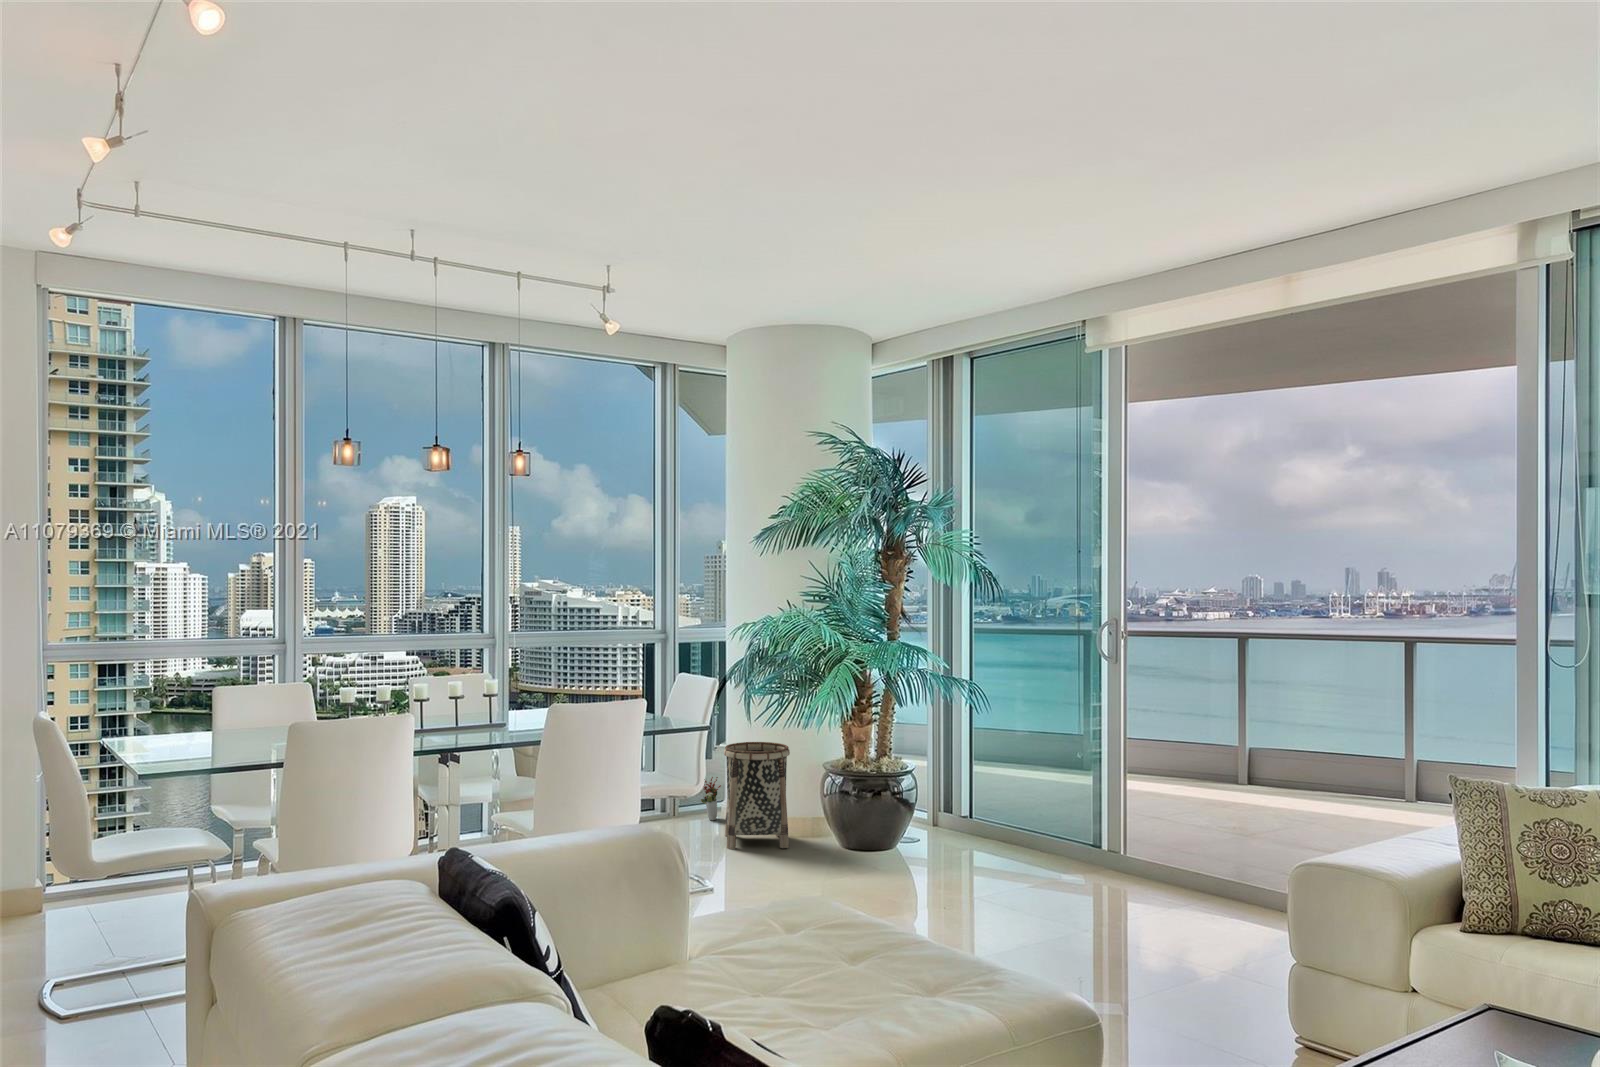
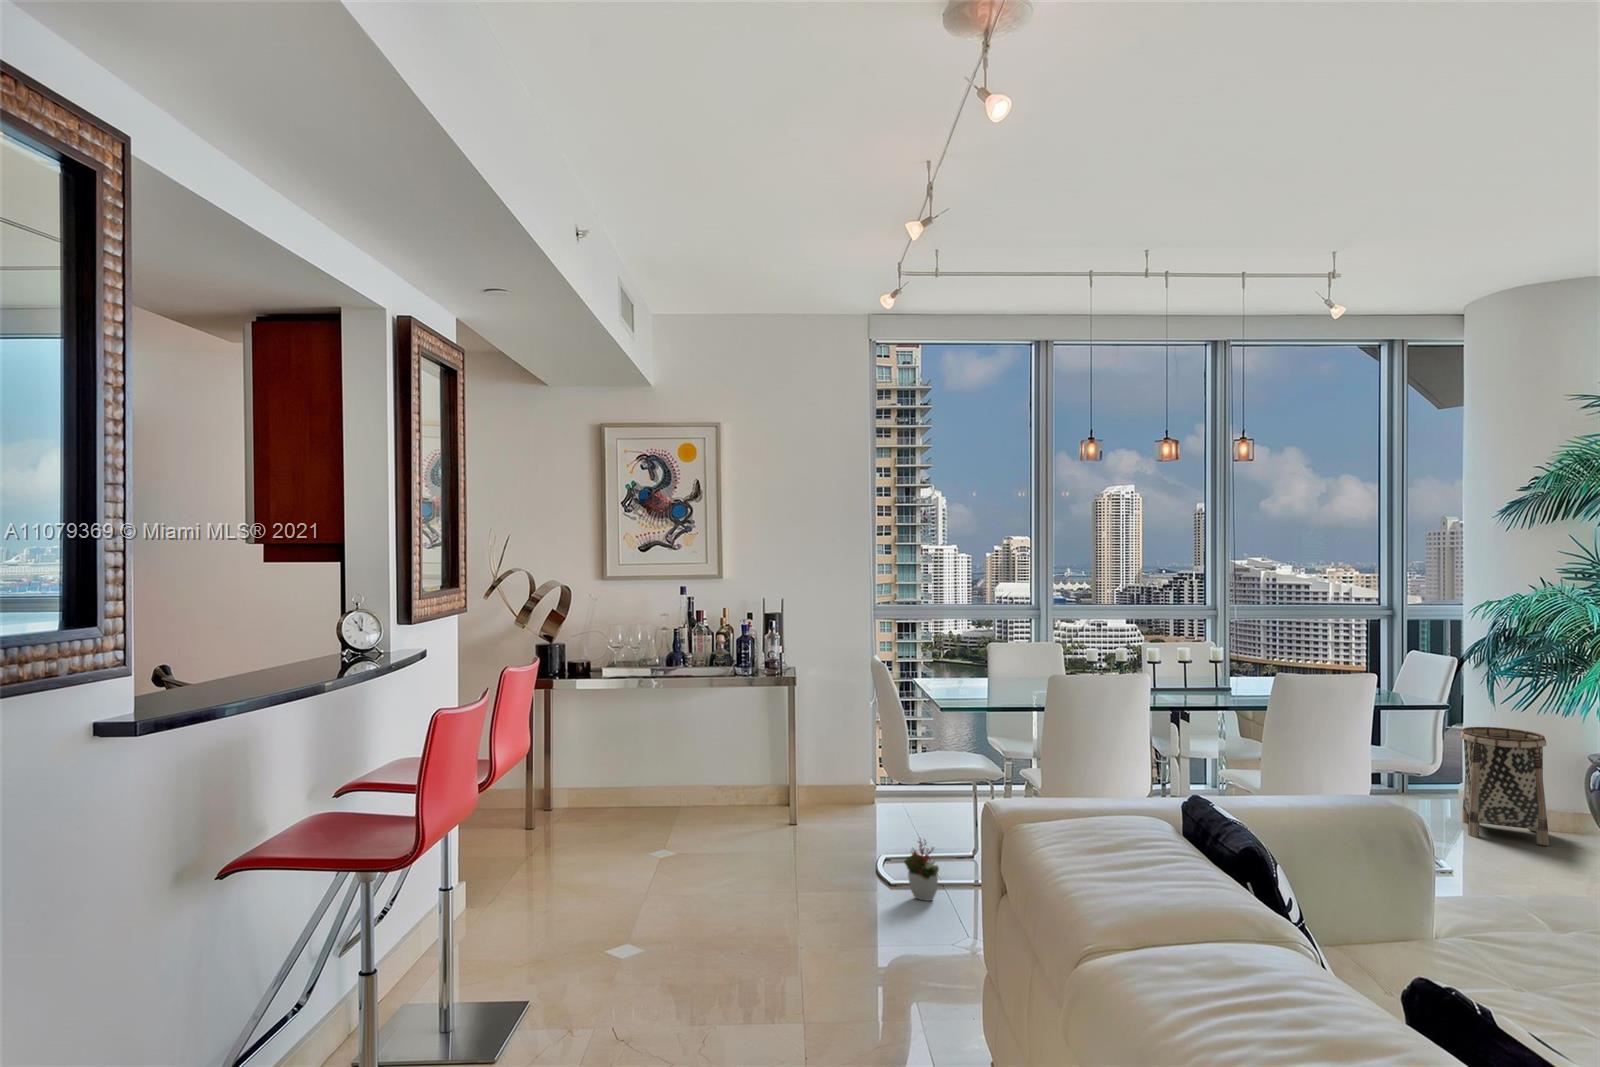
decorative plant: present [701,777,721,820] -> present [904,840,939,901]

